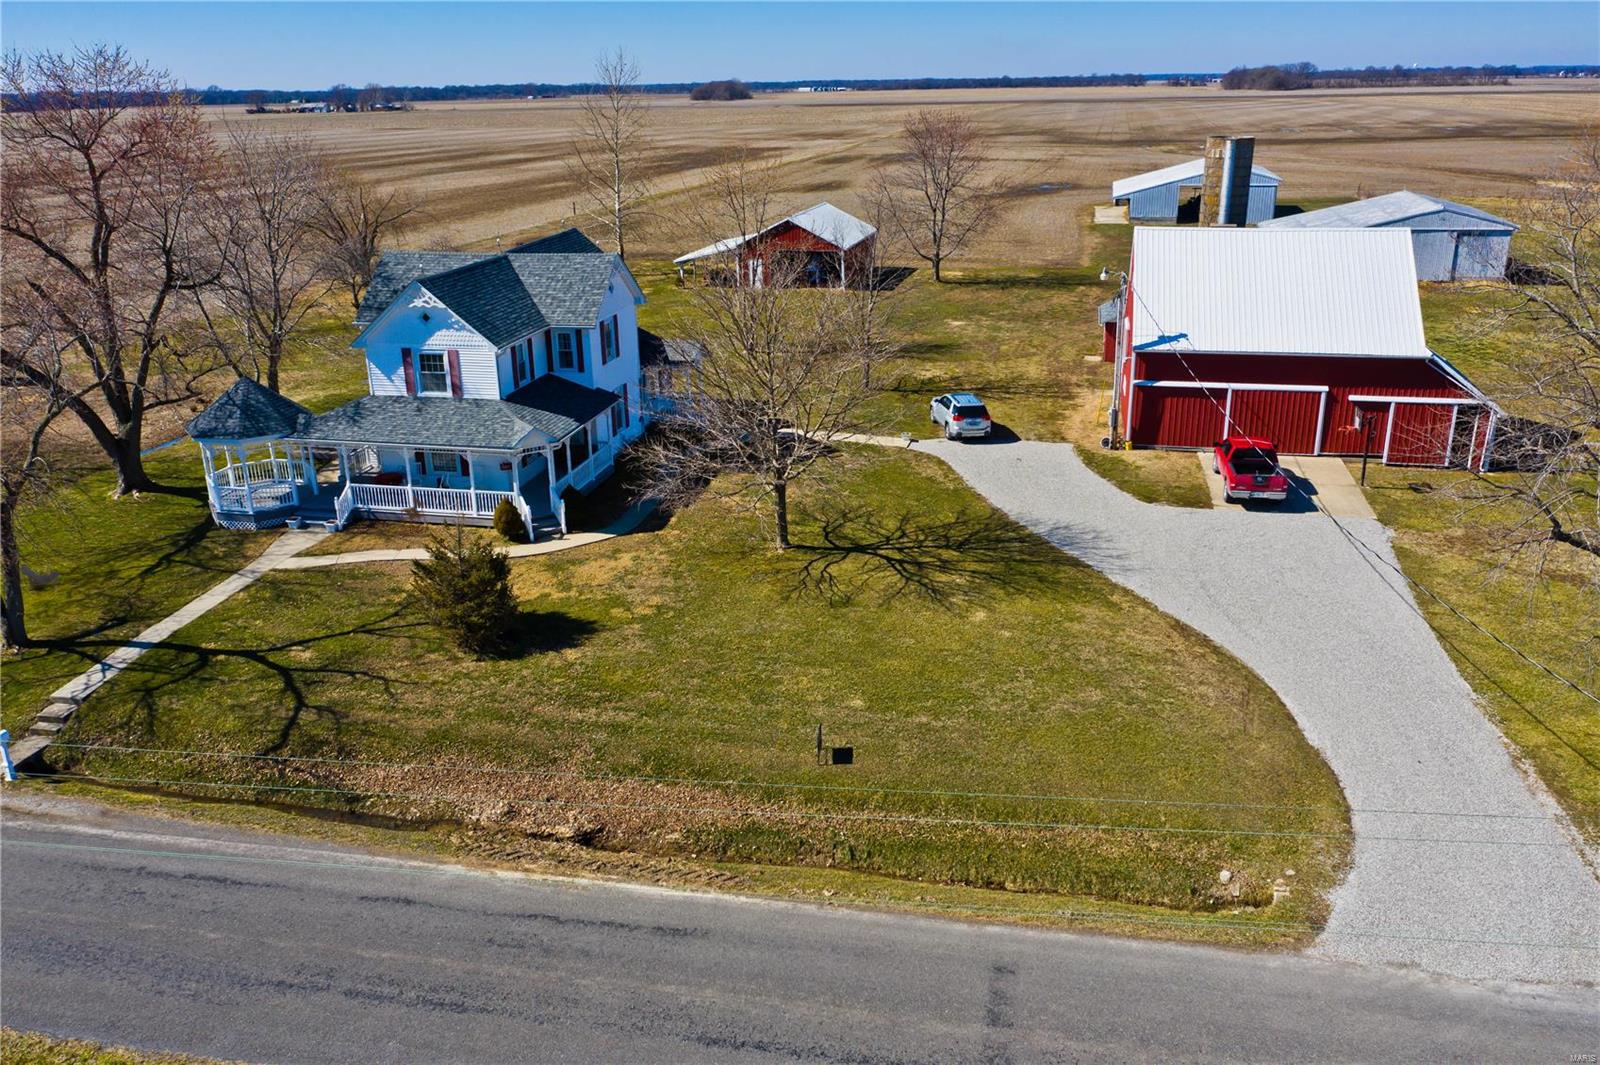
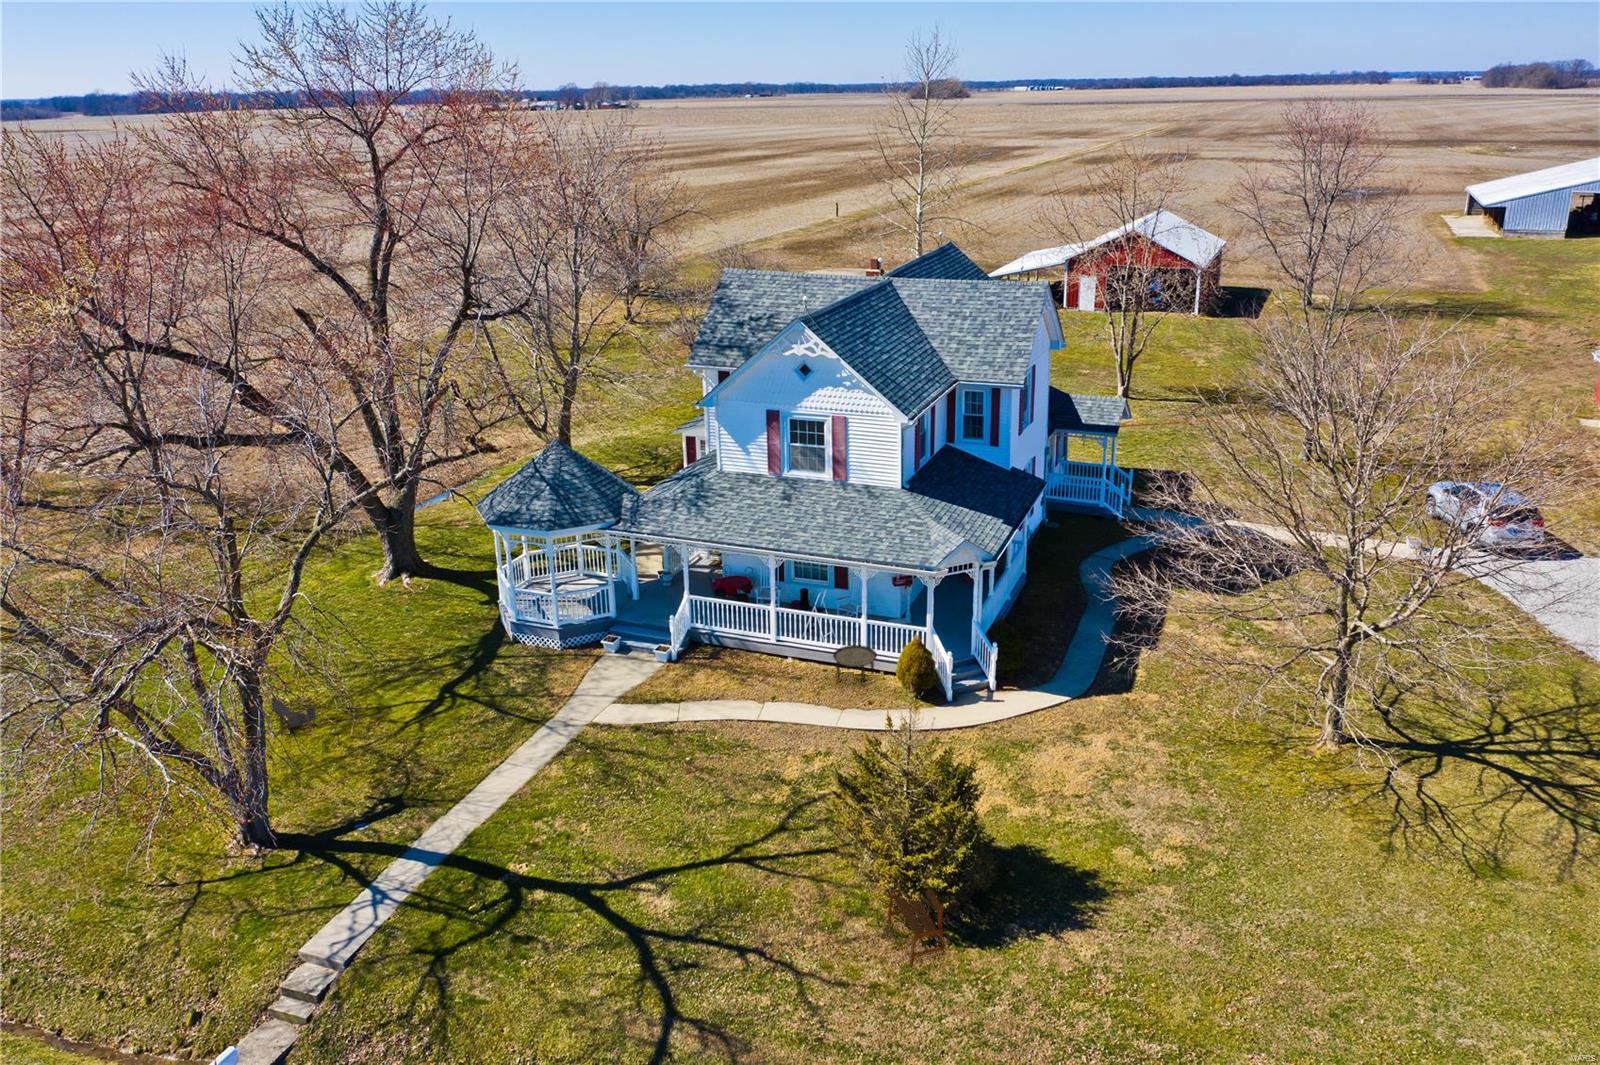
bench: present [401,497,429,531] -> present [887,889,946,965]
round table: none [454,510,486,537] -> present [833,645,877,686]

